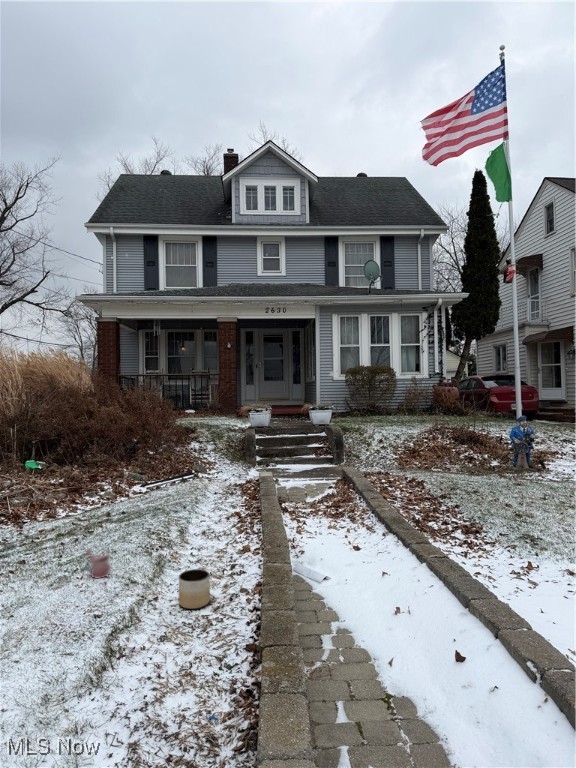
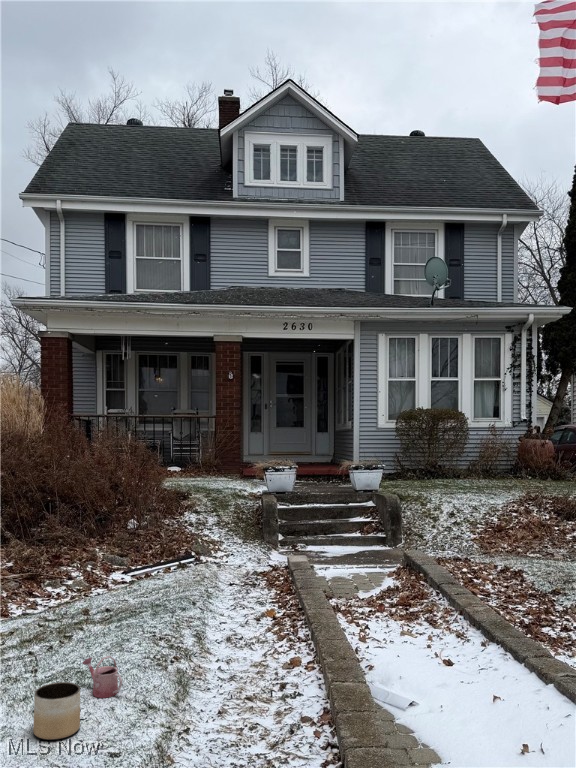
planter: present [179,569,210,609] -> present [33,682,80,740]

